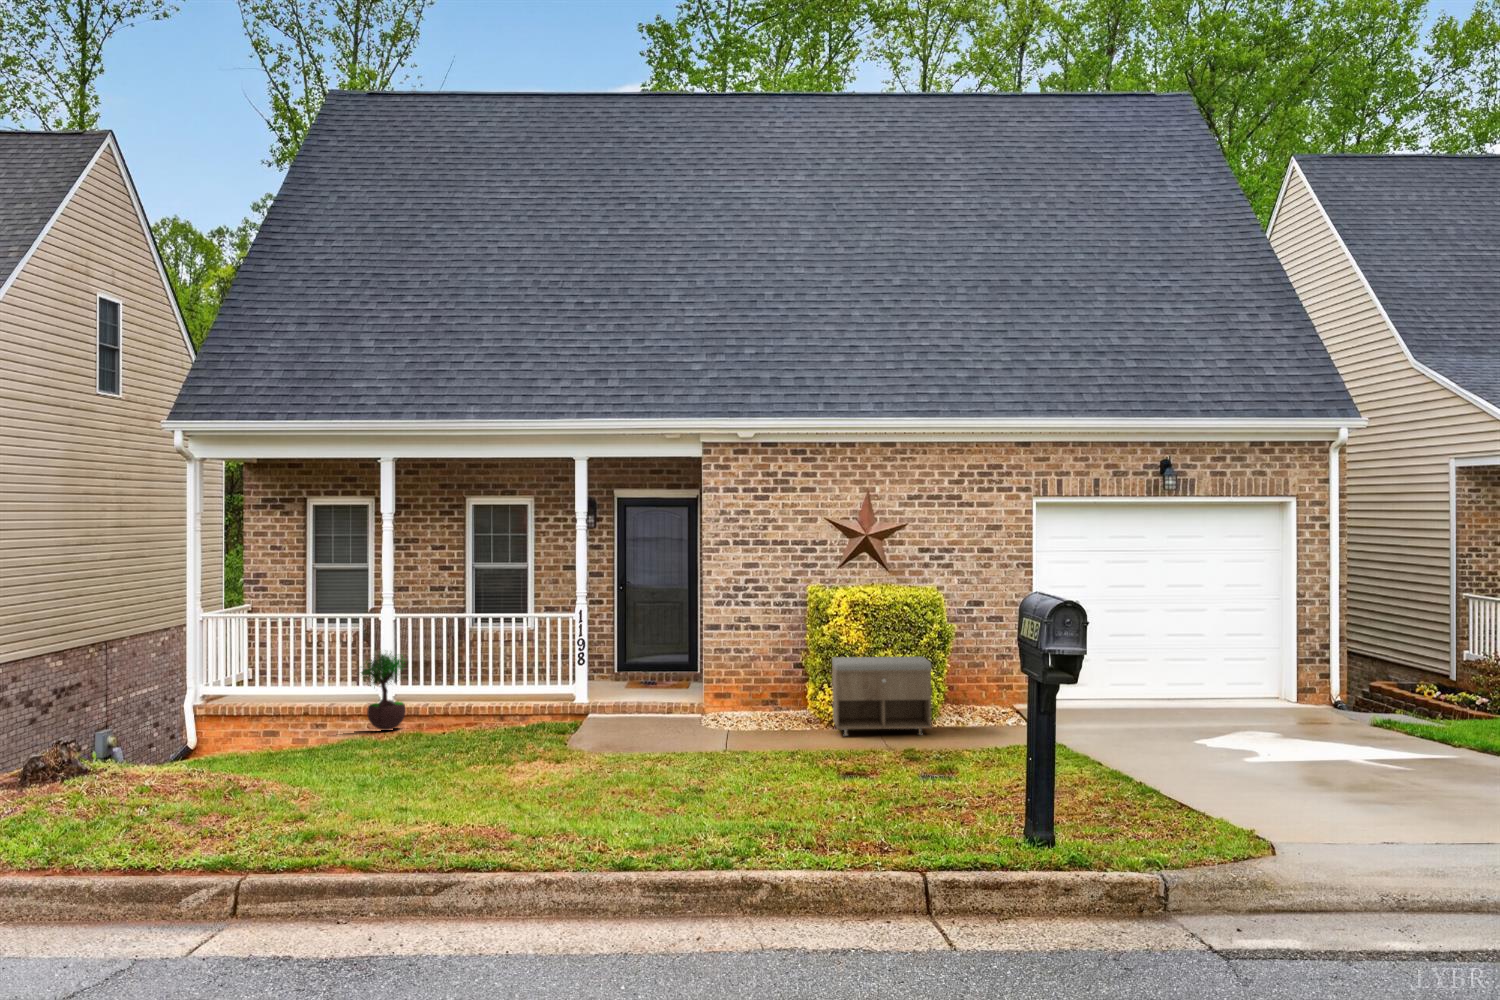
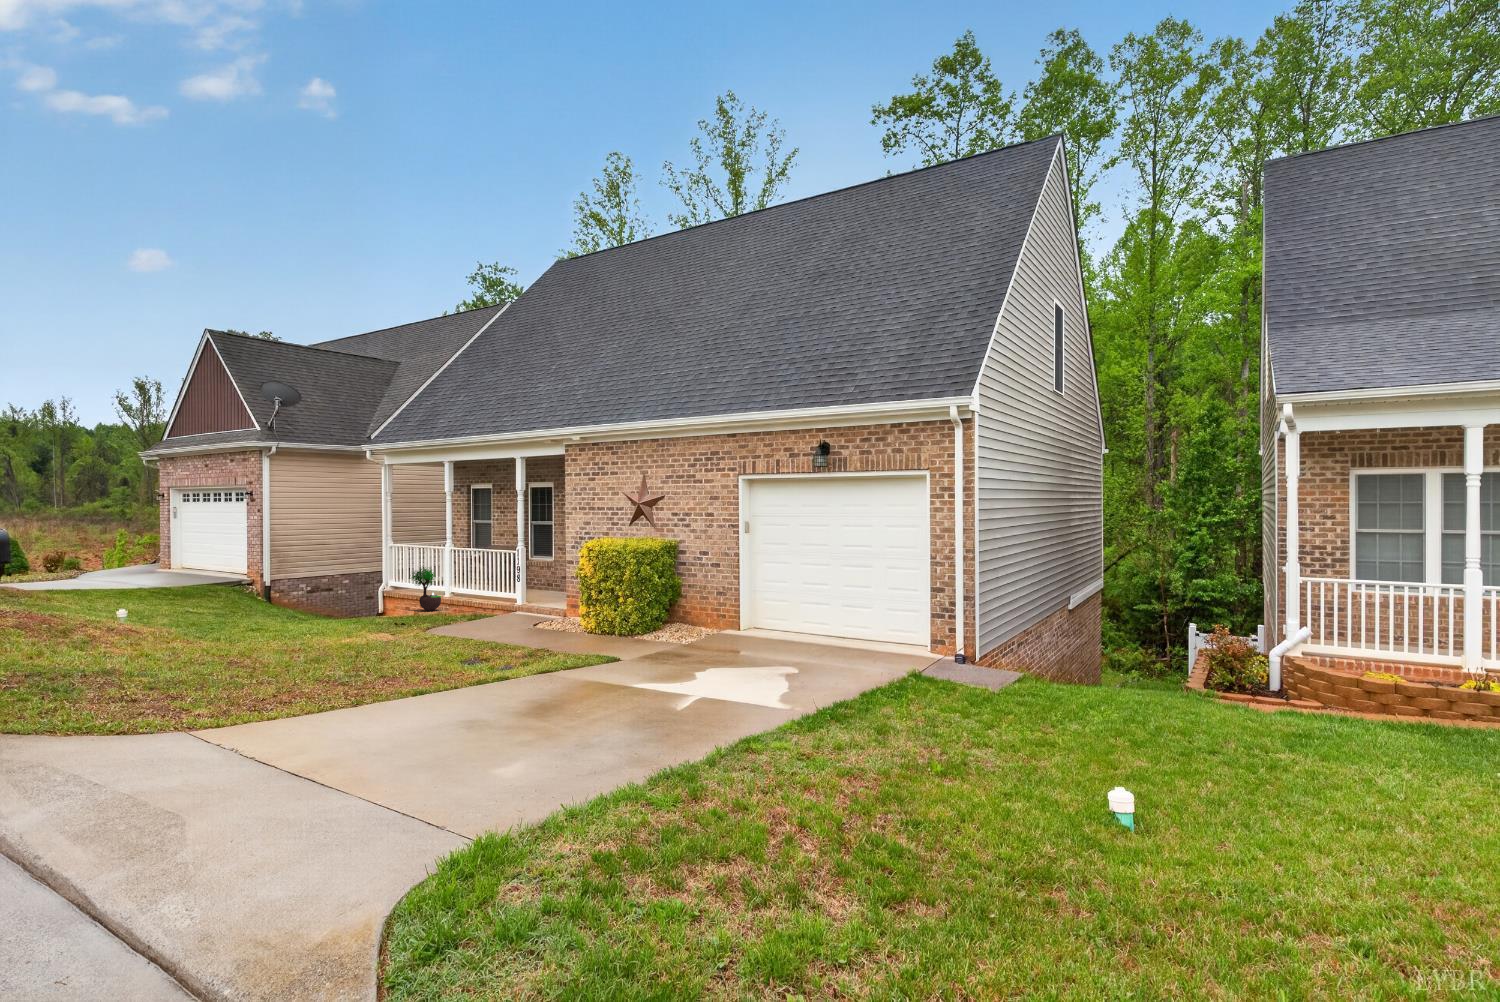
storage bench: present [832,657,932,736] -> none [544,584,616,639]

